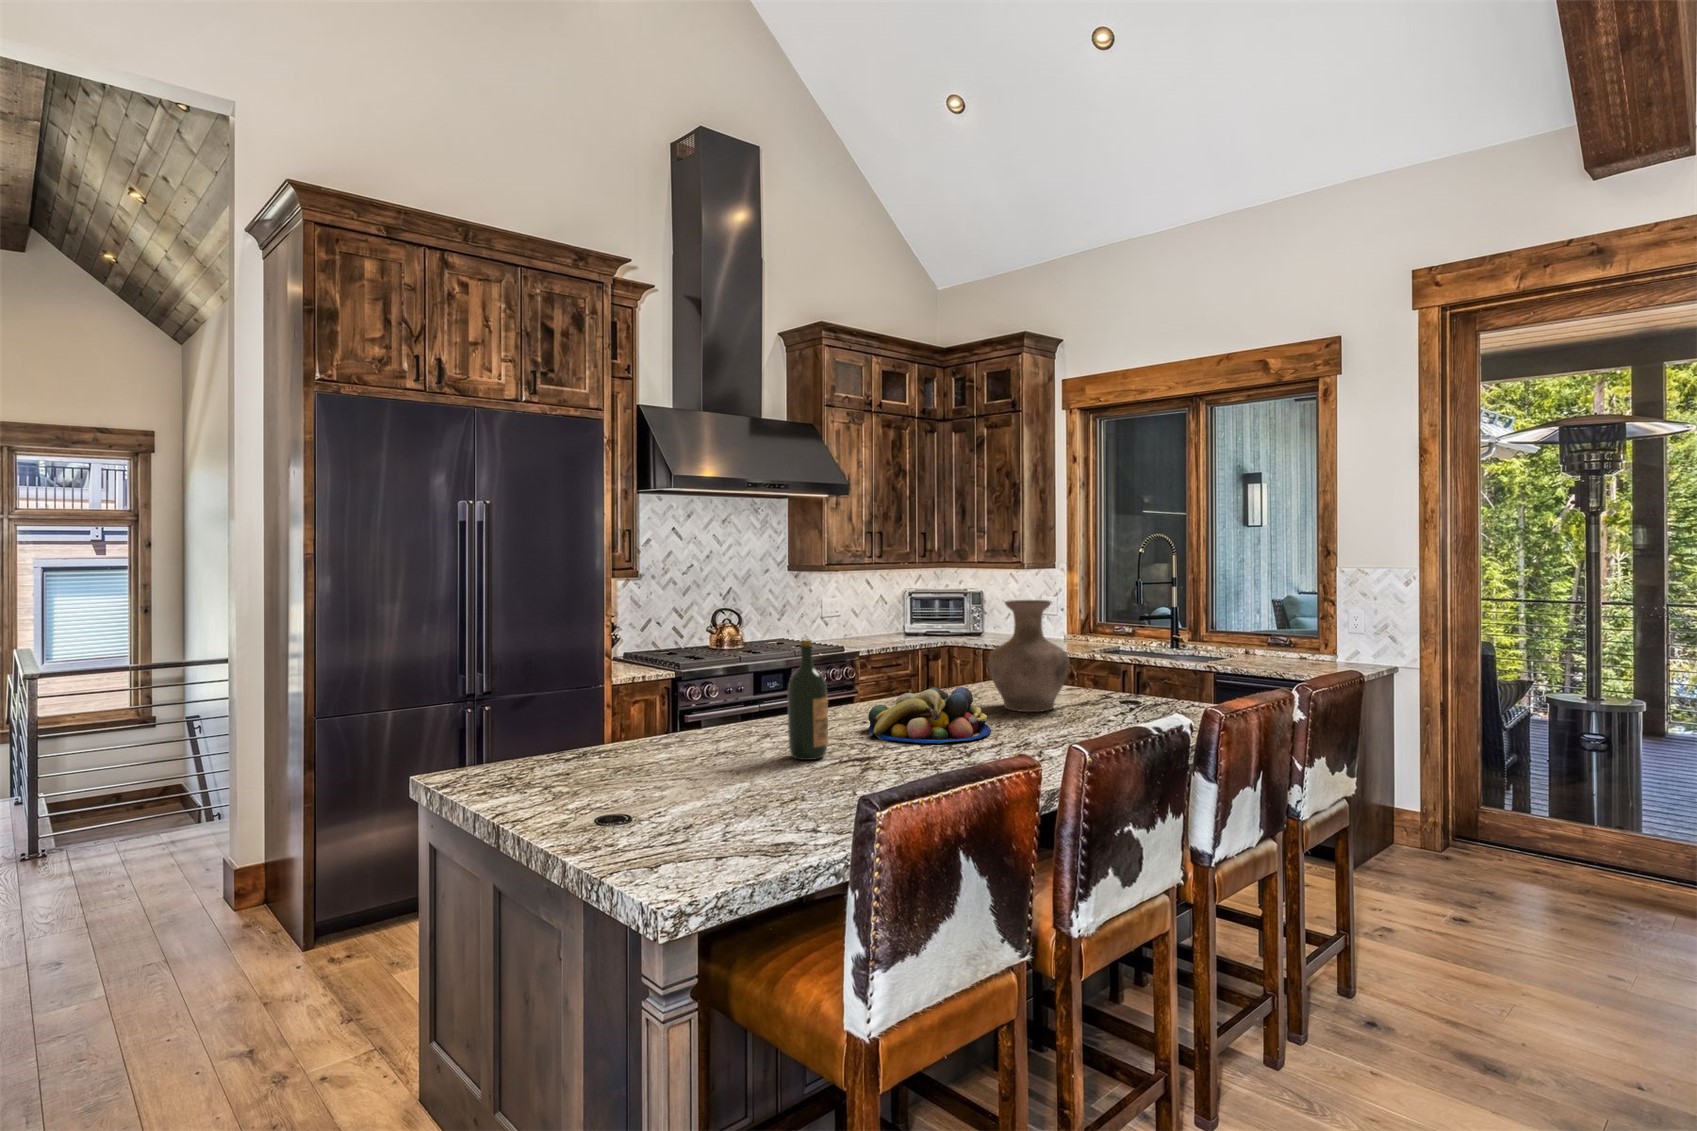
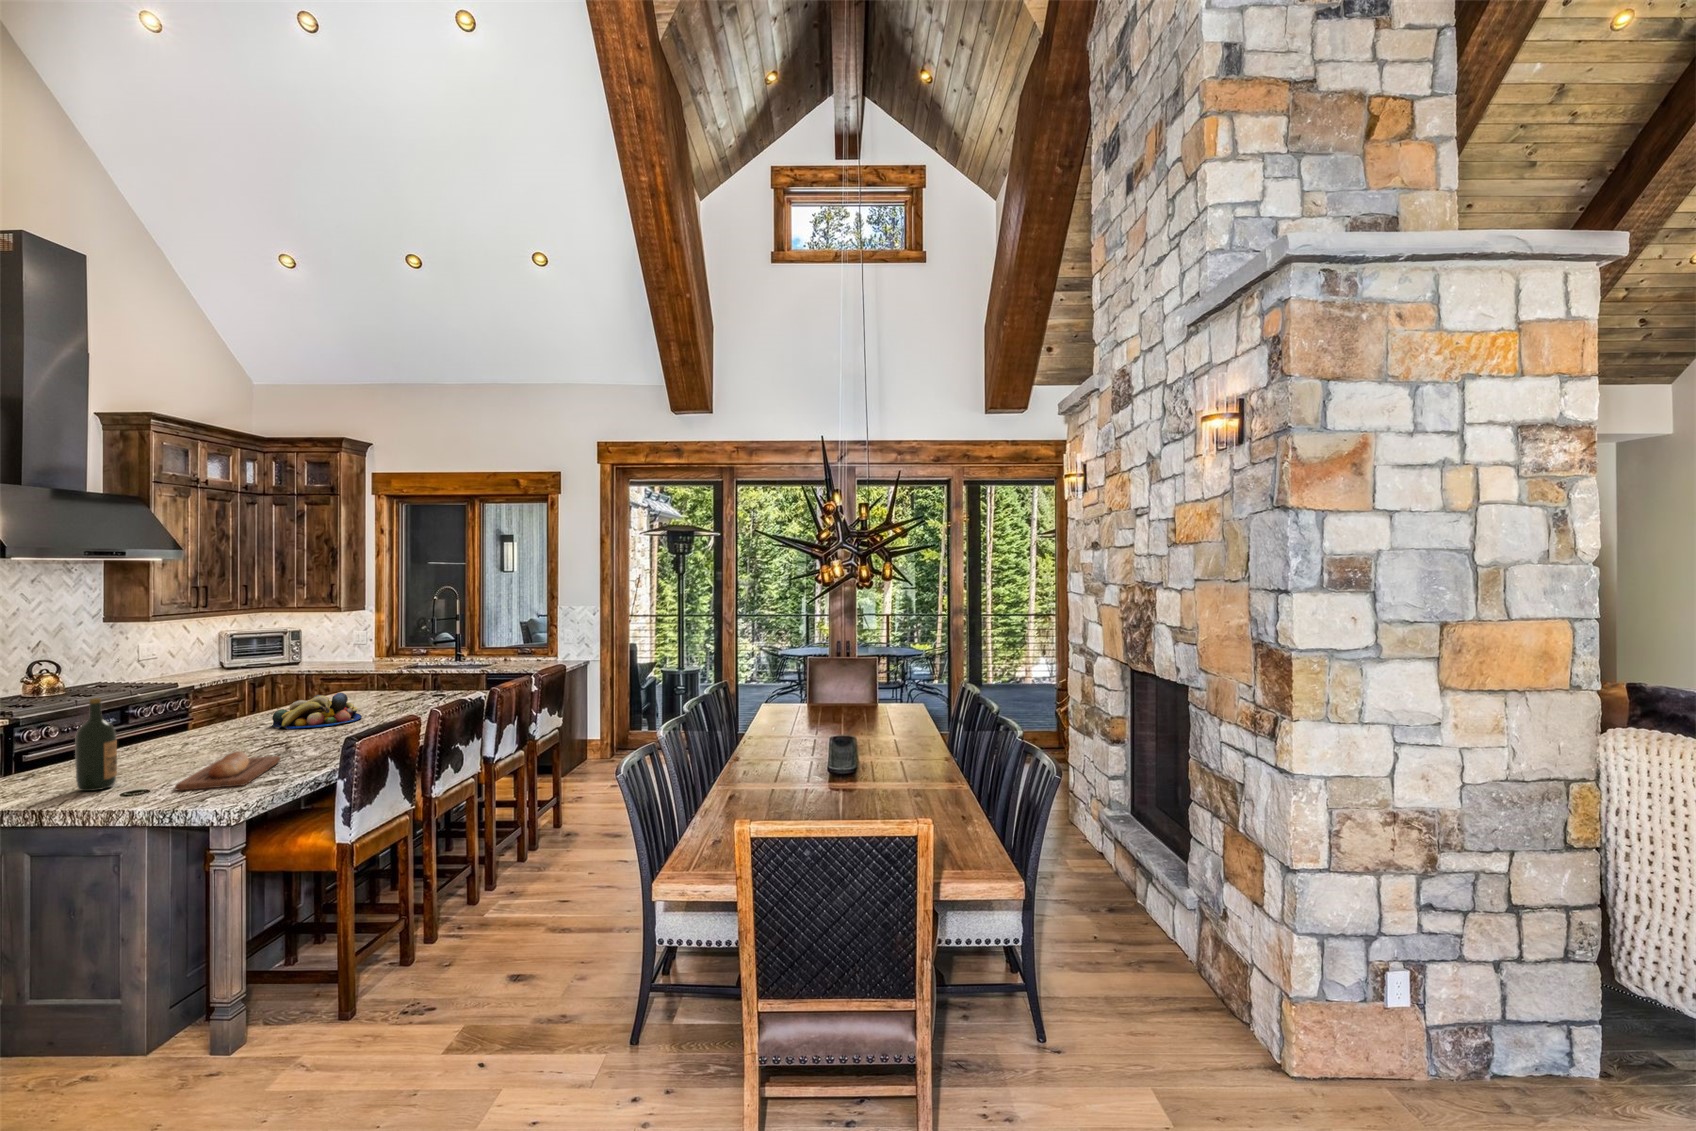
vase: present [988,600,1070,712] -> none [348,637,404,706]
wine bottle: present [788,640,828,760] -> present [75,698,117,791]
bread loaf: none [617,784,806,865] -> present [175,751,280,791]

